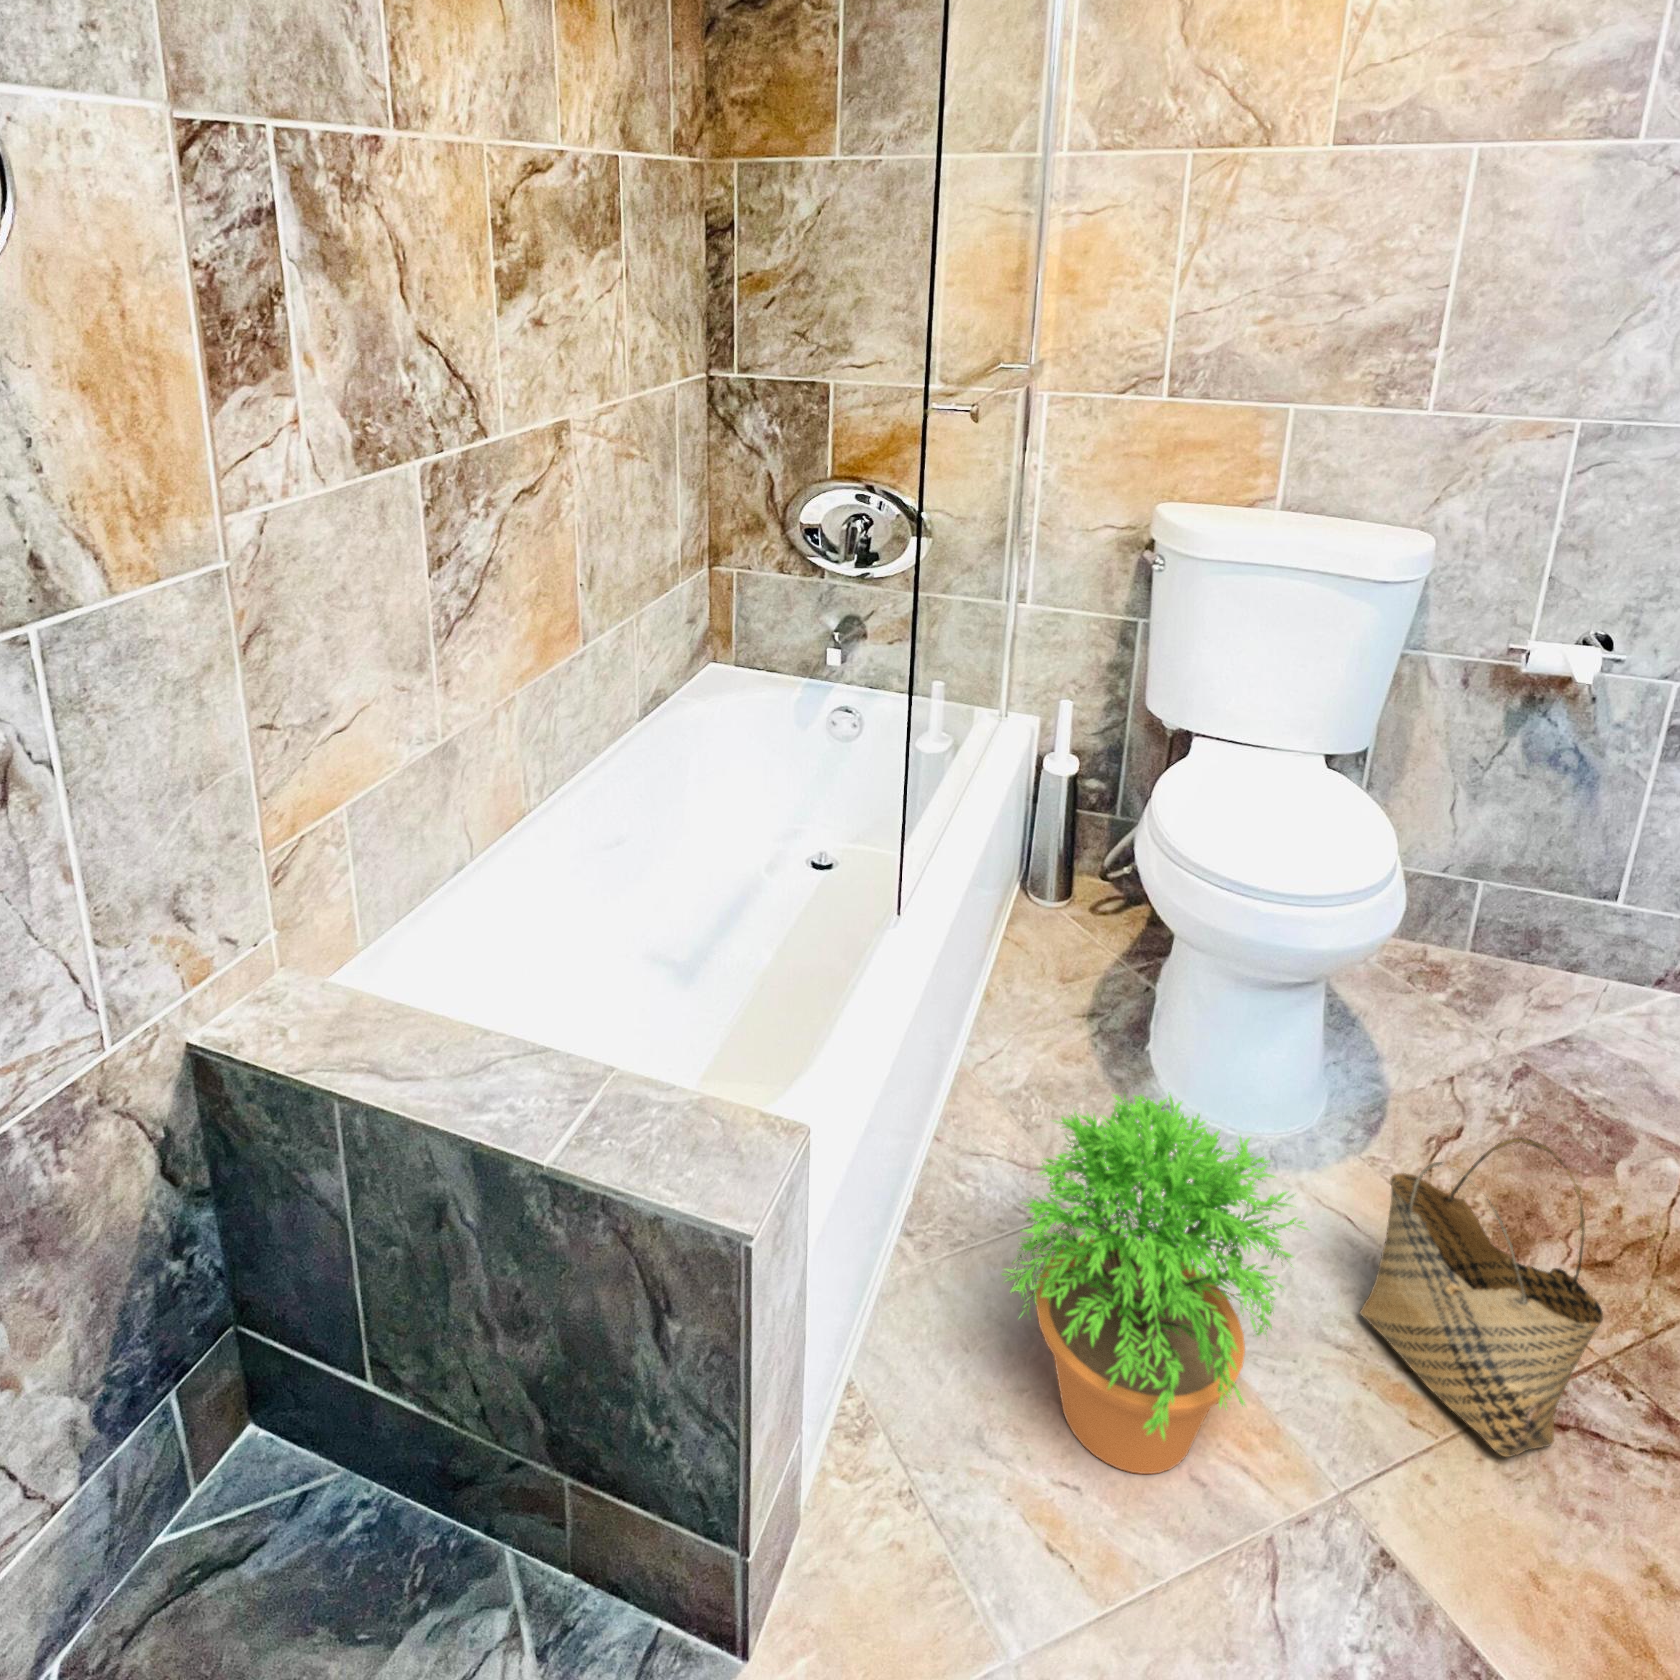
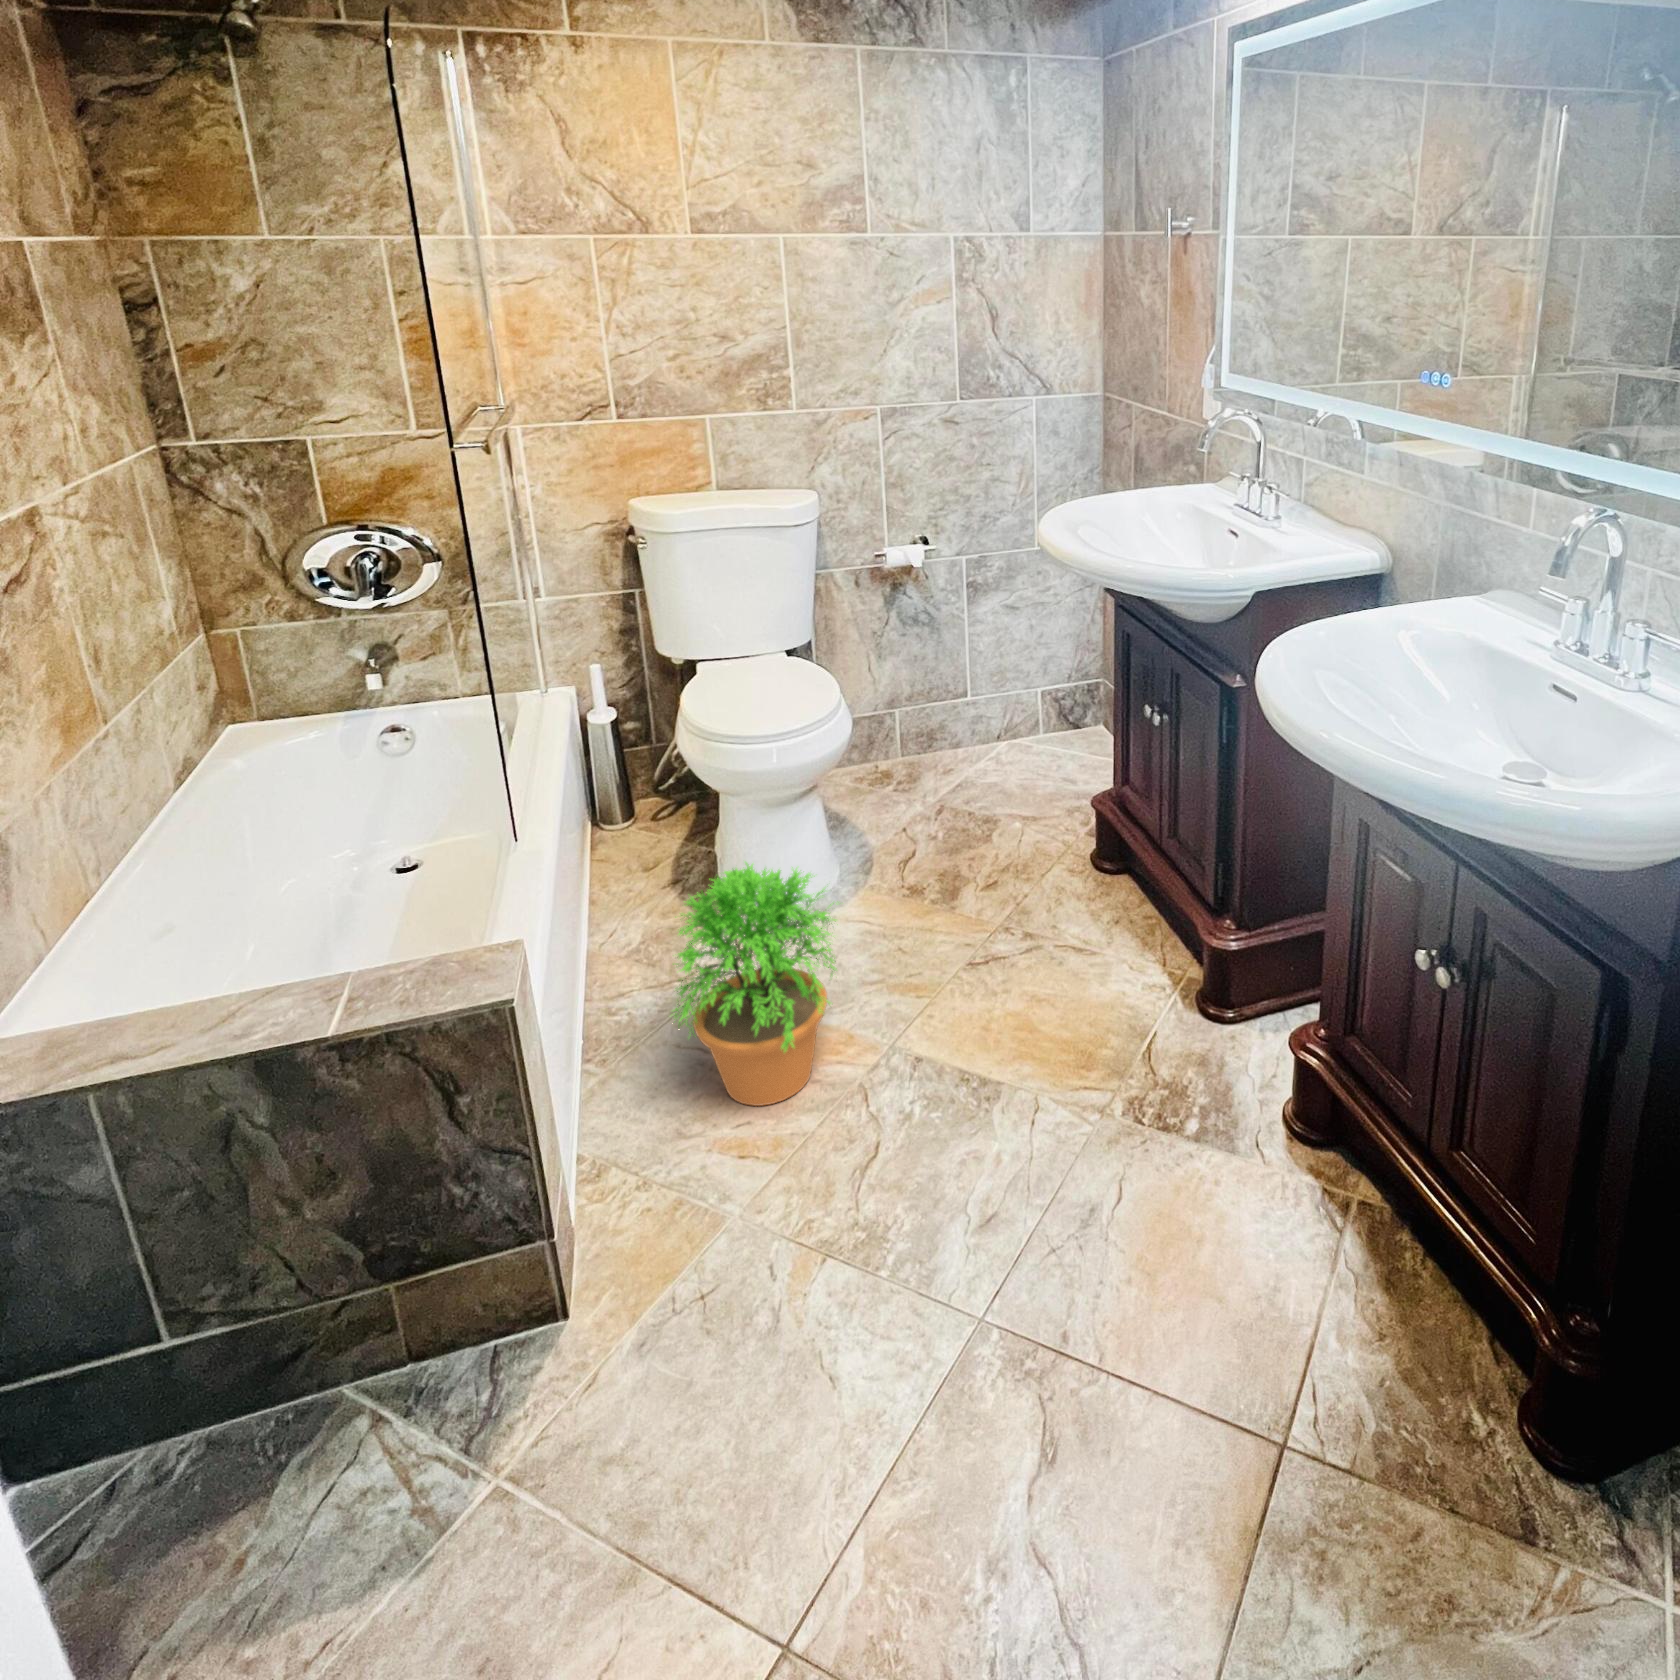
woven basket: present [1360,1137,1603,1457] -> none [880,812,992,988]

